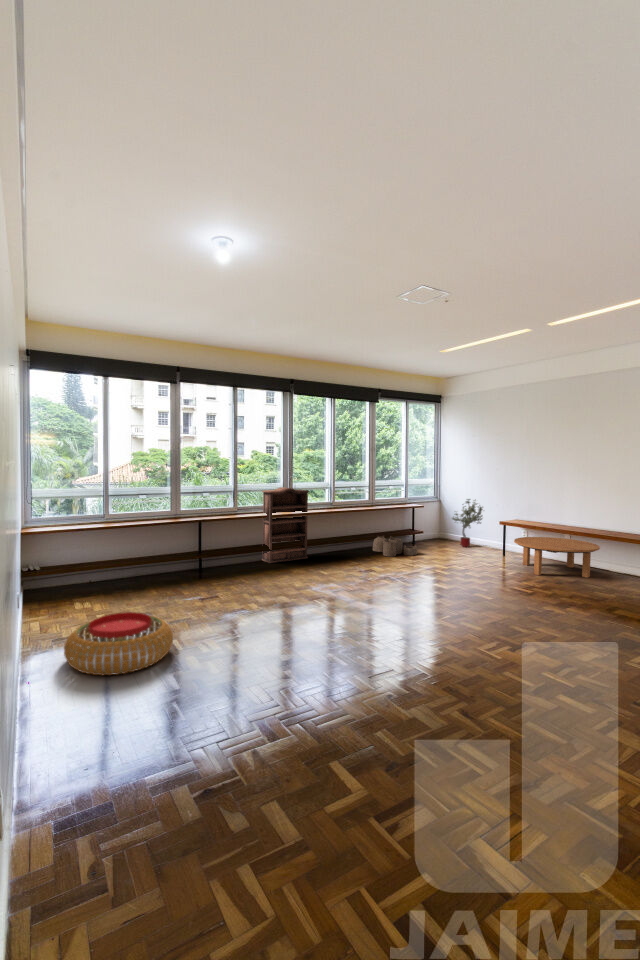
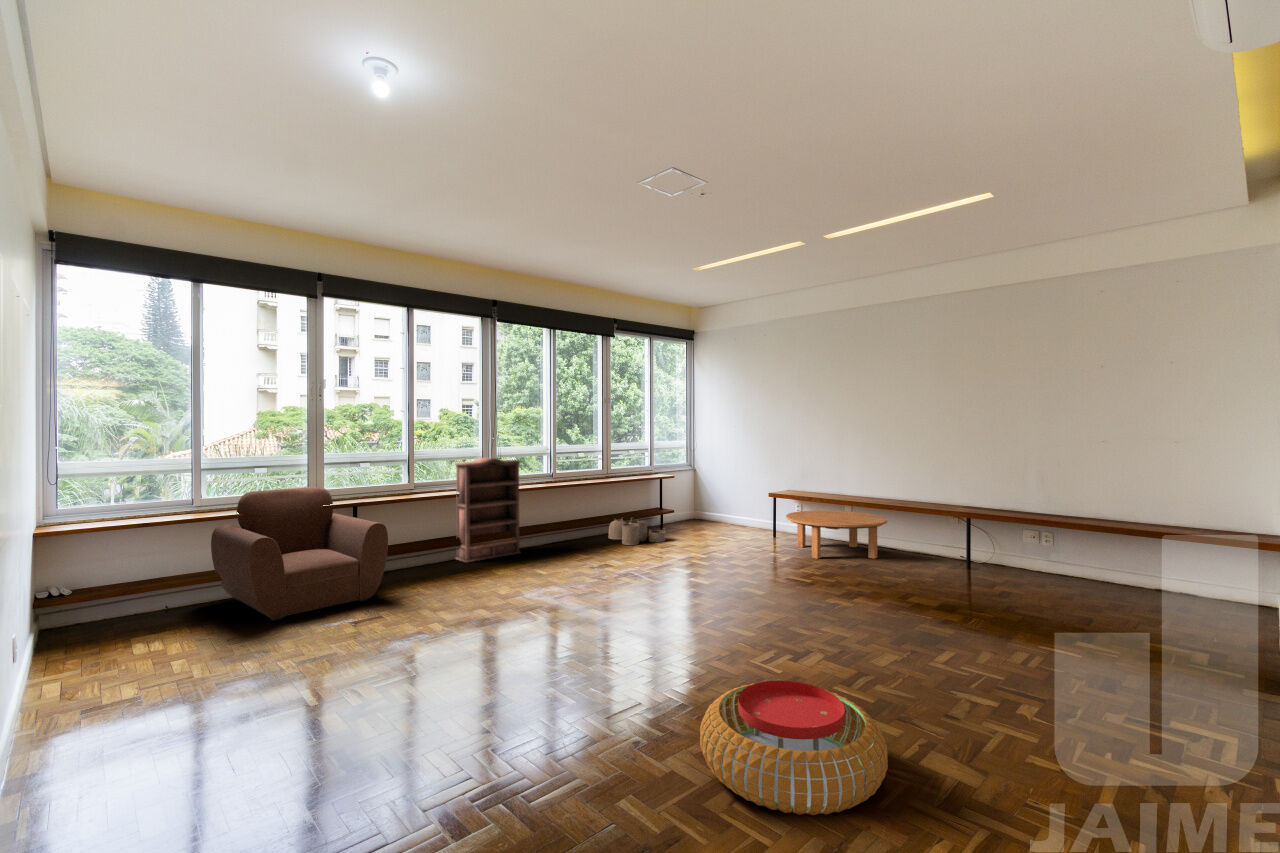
potted tree: present [452,499,483,547] -> none [707,466,748,528]
armchair: none [105,505,218,595] -> present [211,487,388,621]
pouf: present [64,612,173,675] -> present [700,681,888,815]

